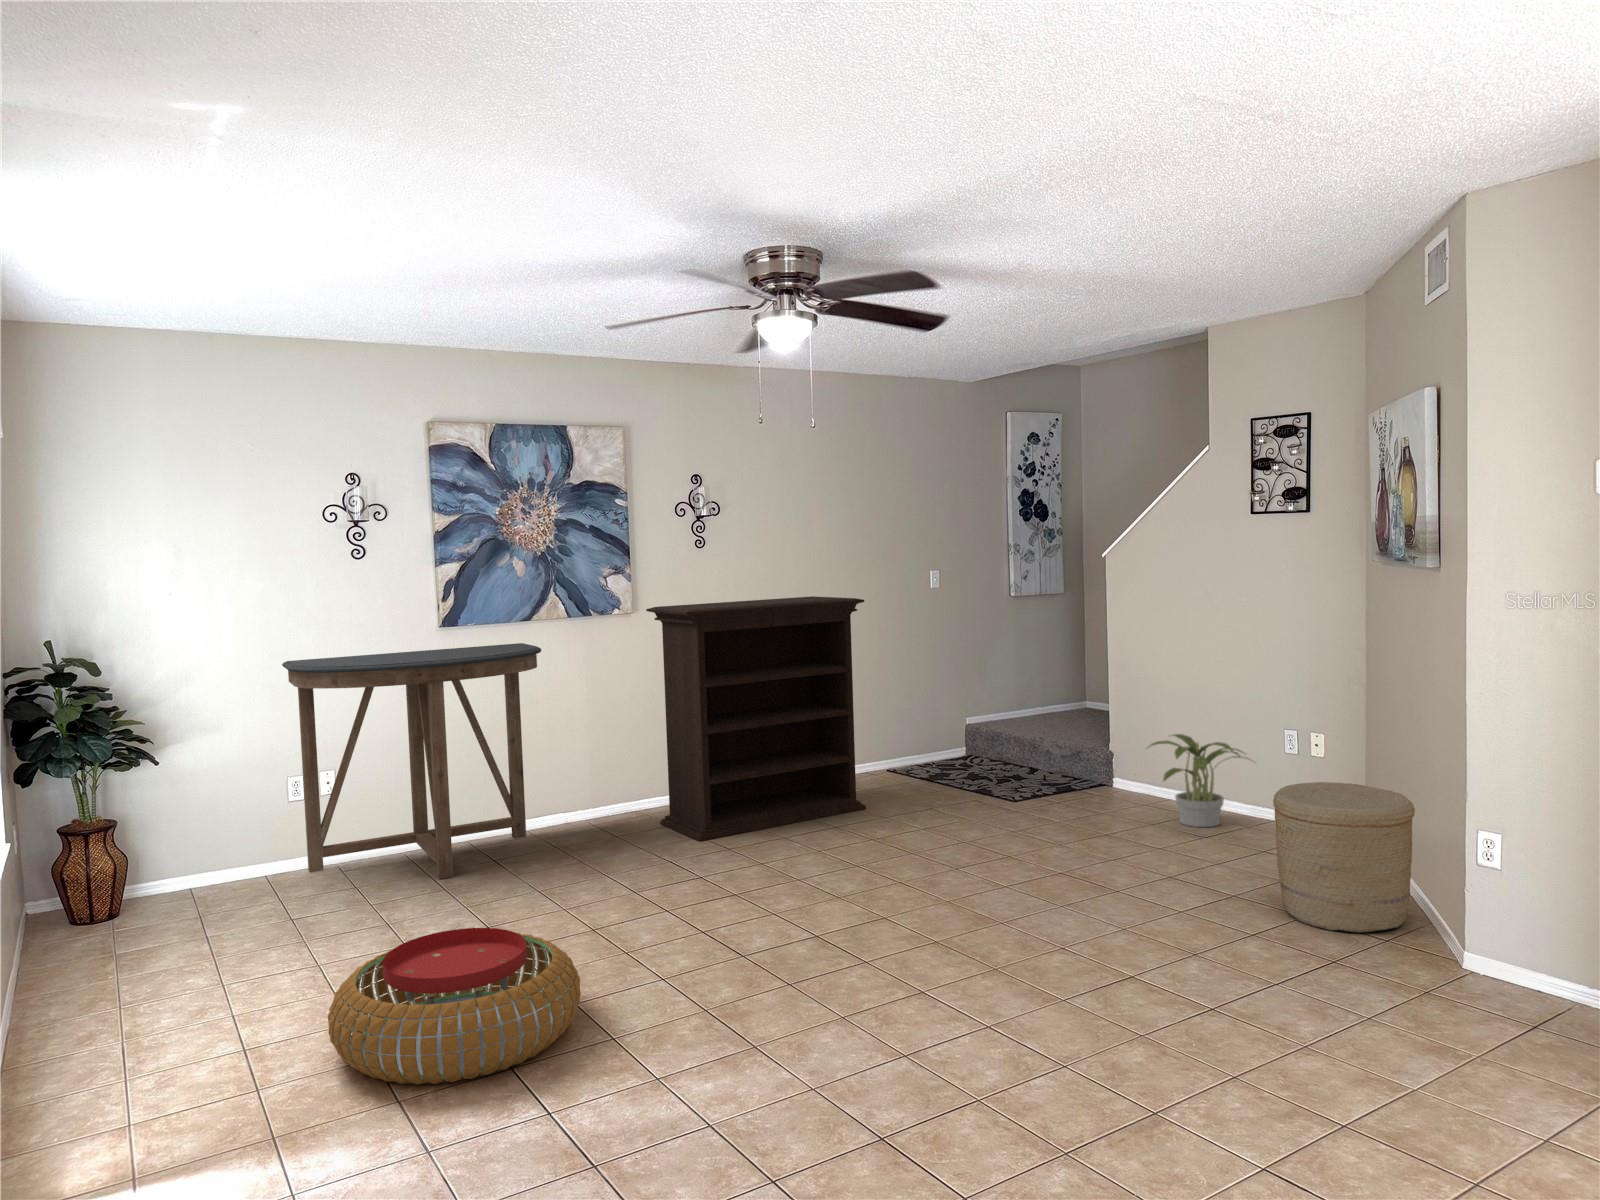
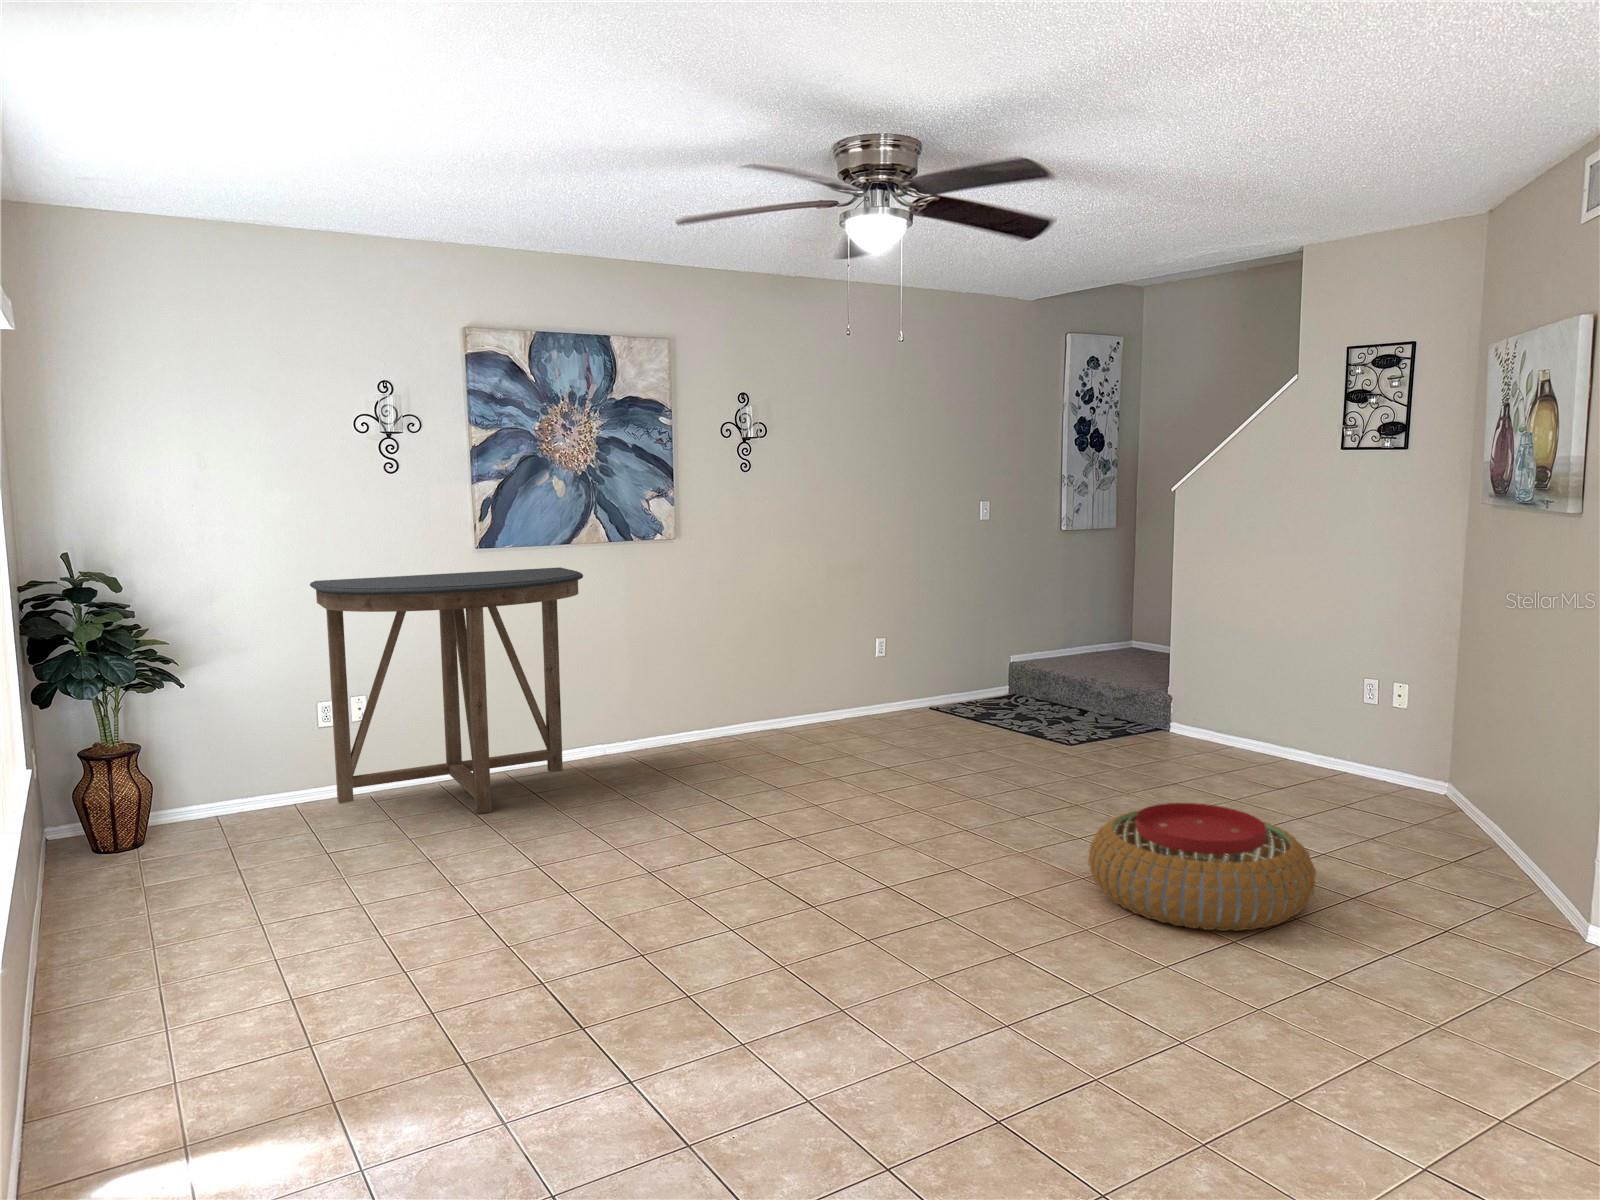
bookshelf: present [646,596,866,841] -> none [692,525,922,780]
potted plant: present [1147,734,1250,827] -> none [1217,681,1336,779]
woven basket: present [1273,782,1415,933] -> none [1374,739,1530,899]
pouf: present [328,928,581,1085] -> present [1089,803,1316,931]

